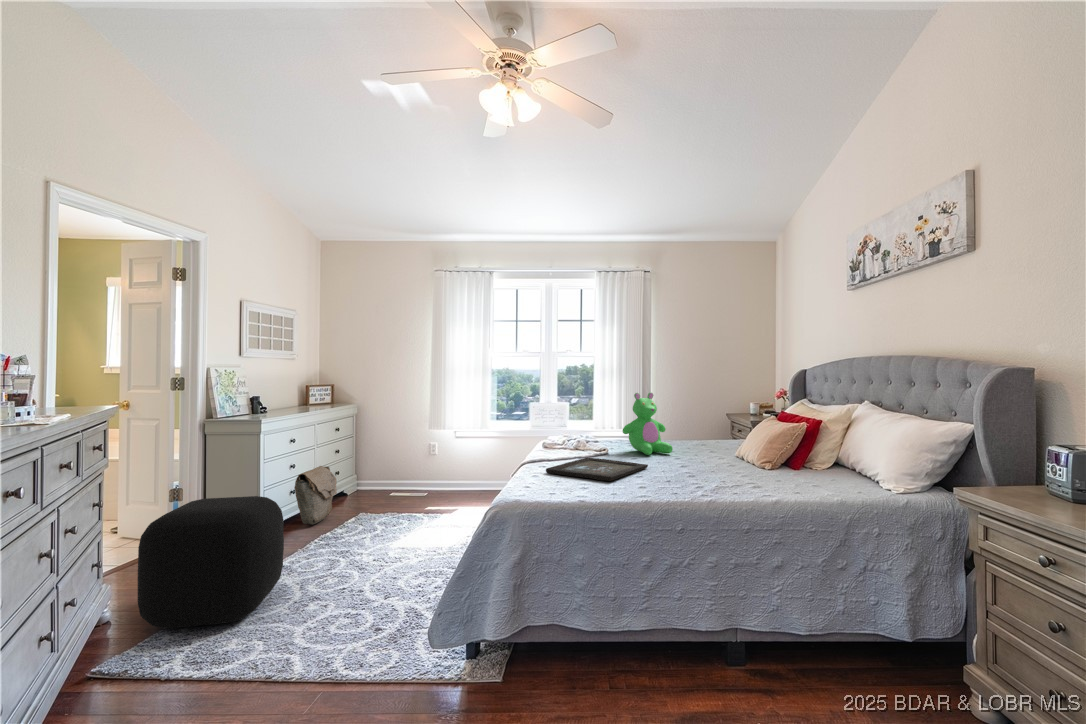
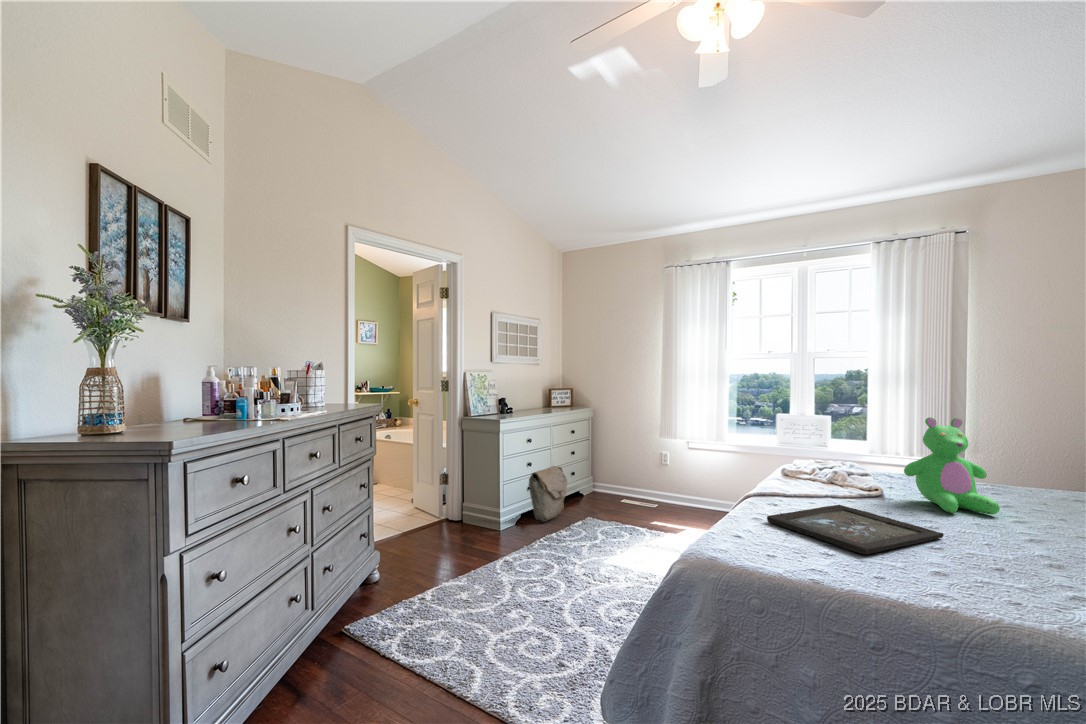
ottoman: present [138,496,284,628] -> none [382,491,498,611]

